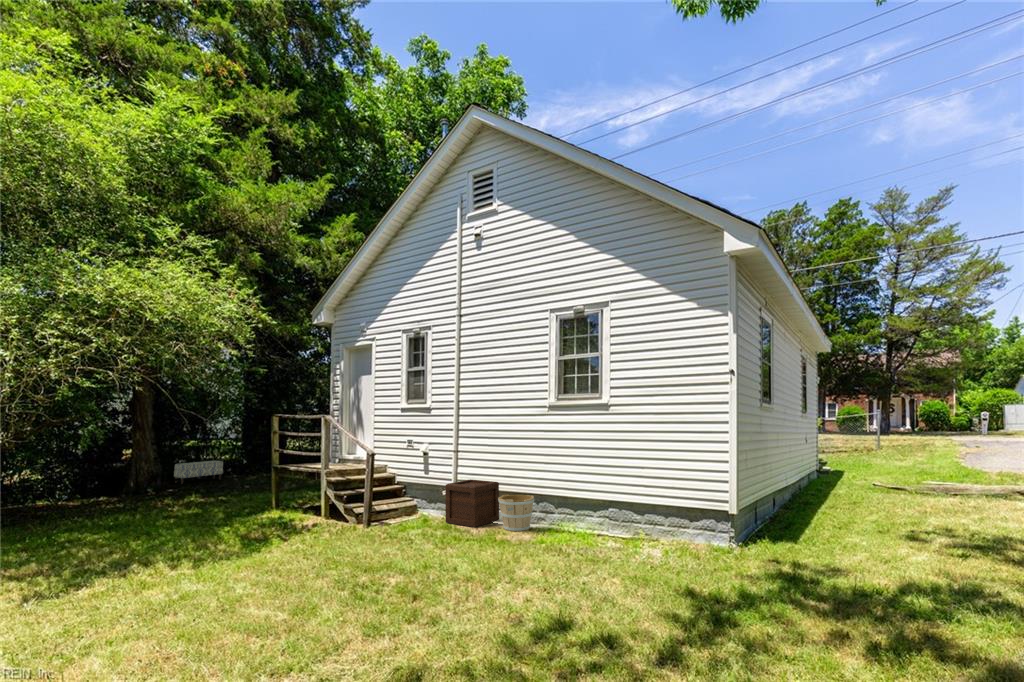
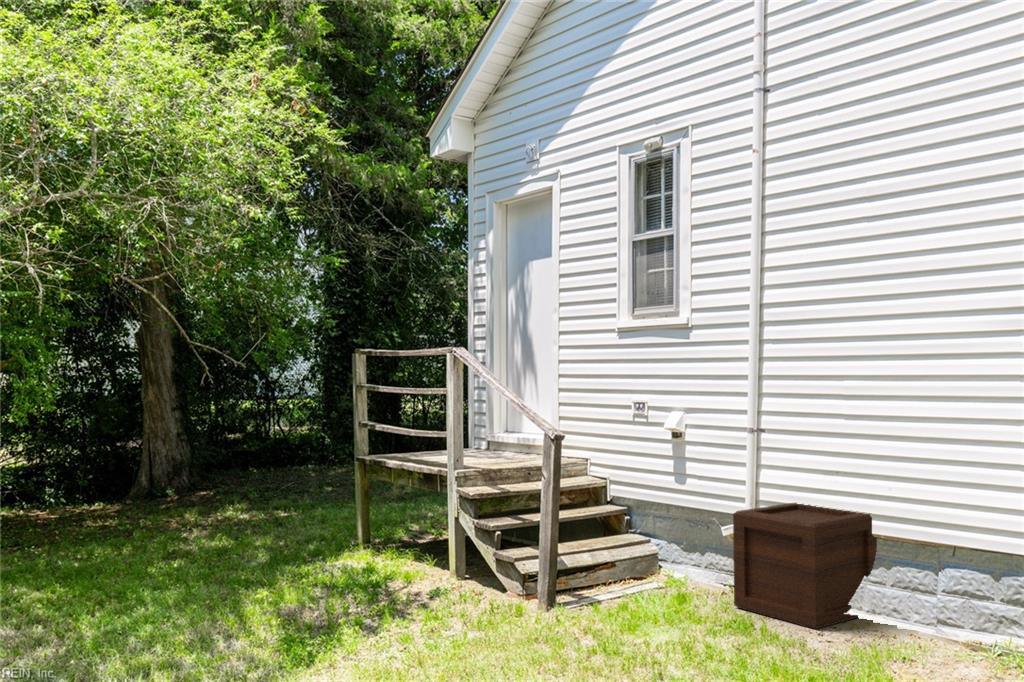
bench: present [174,461,223,484] -> none [214,436,293,476]
wooden bucket: present [498,494,534,531] -> none [883,549,994,655]

